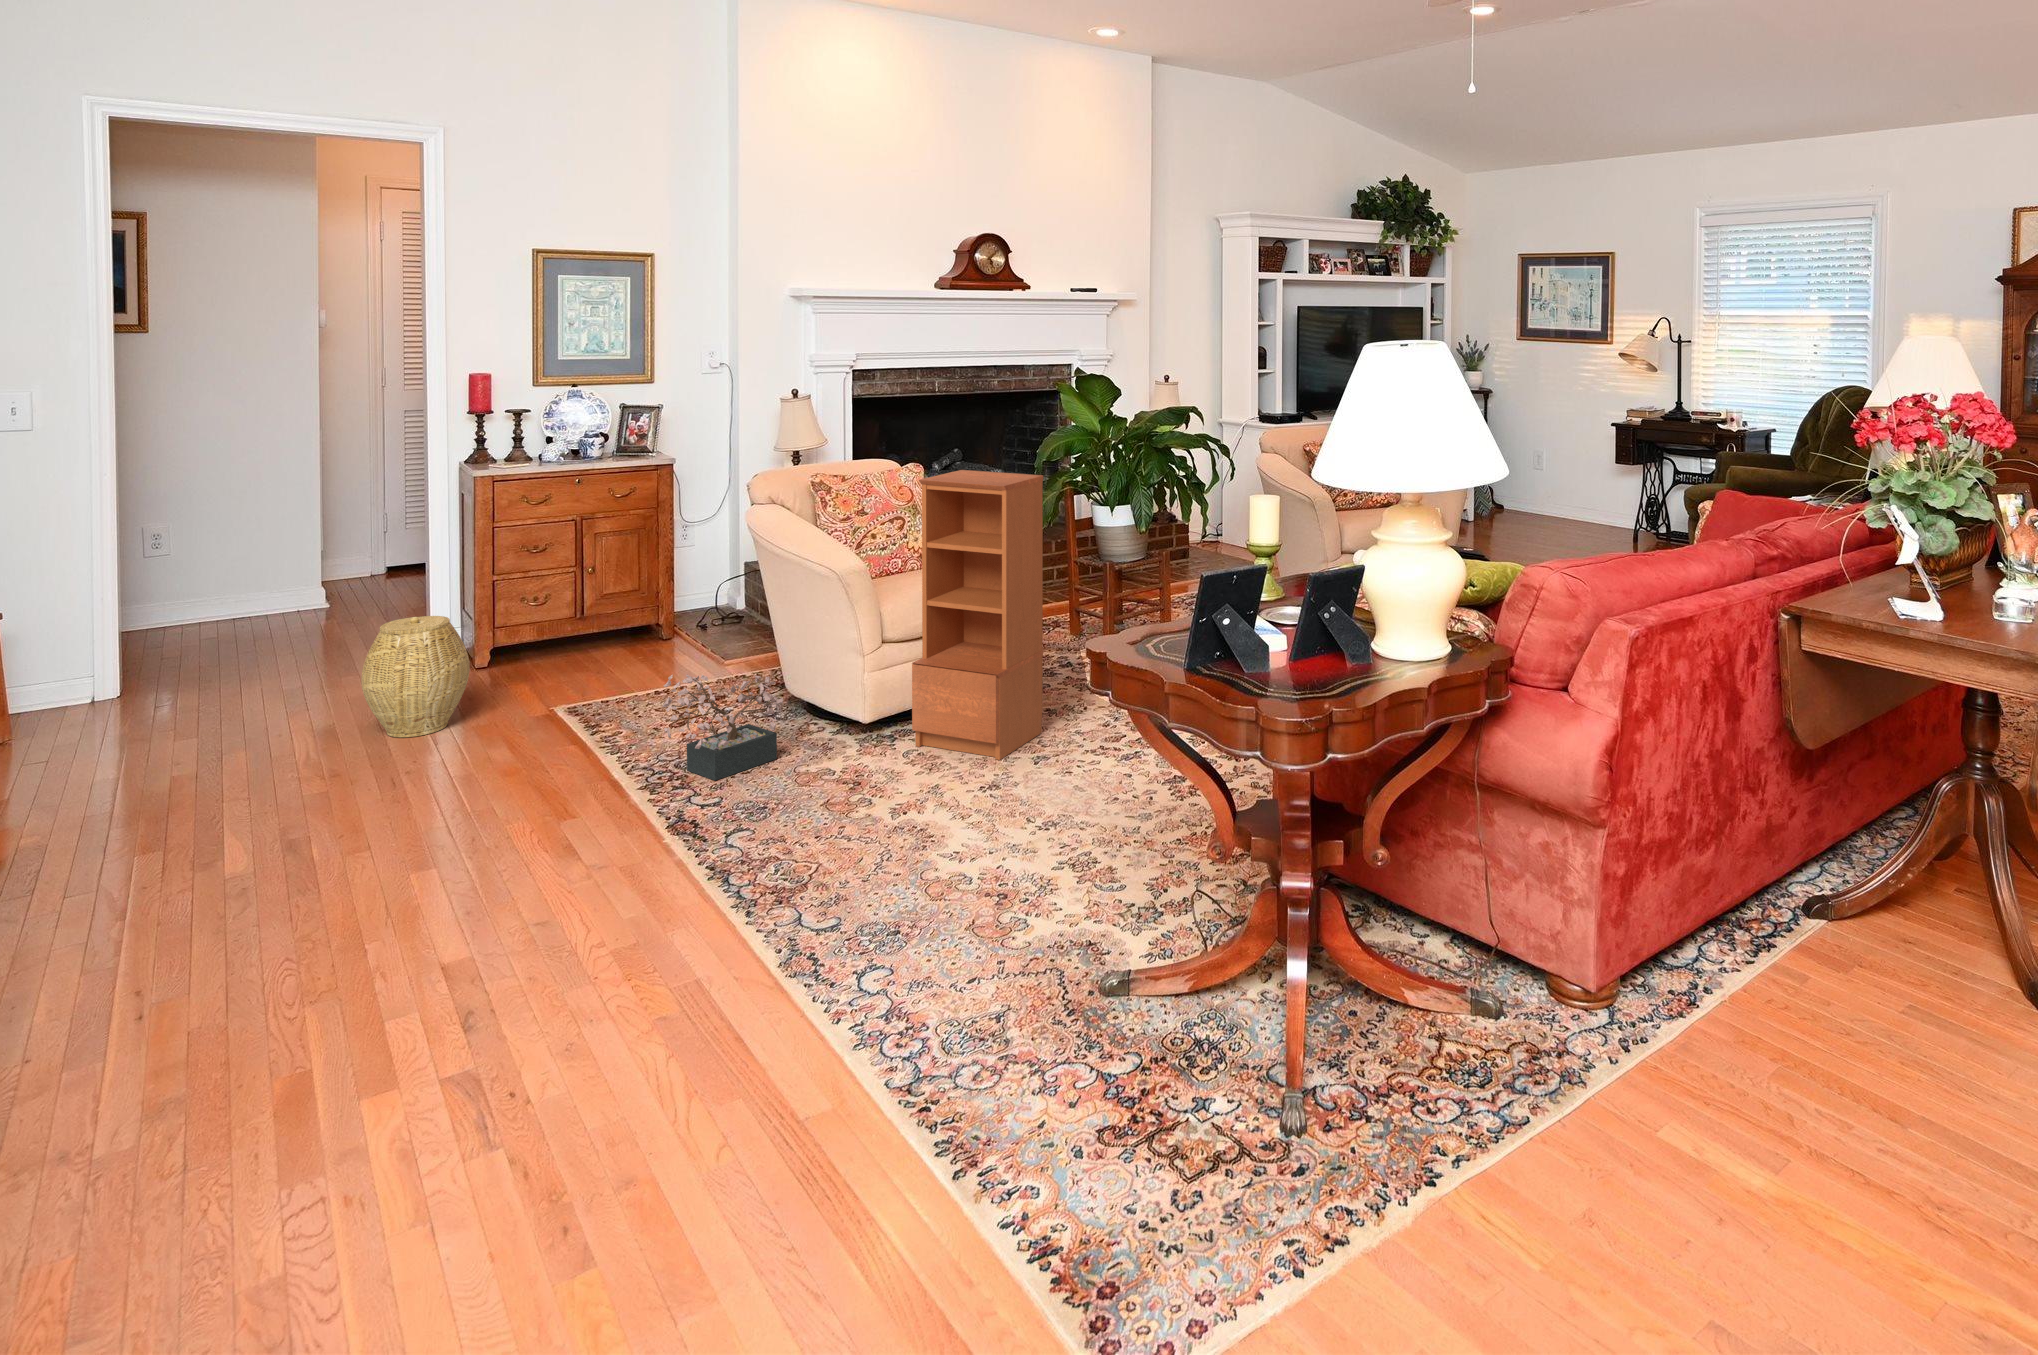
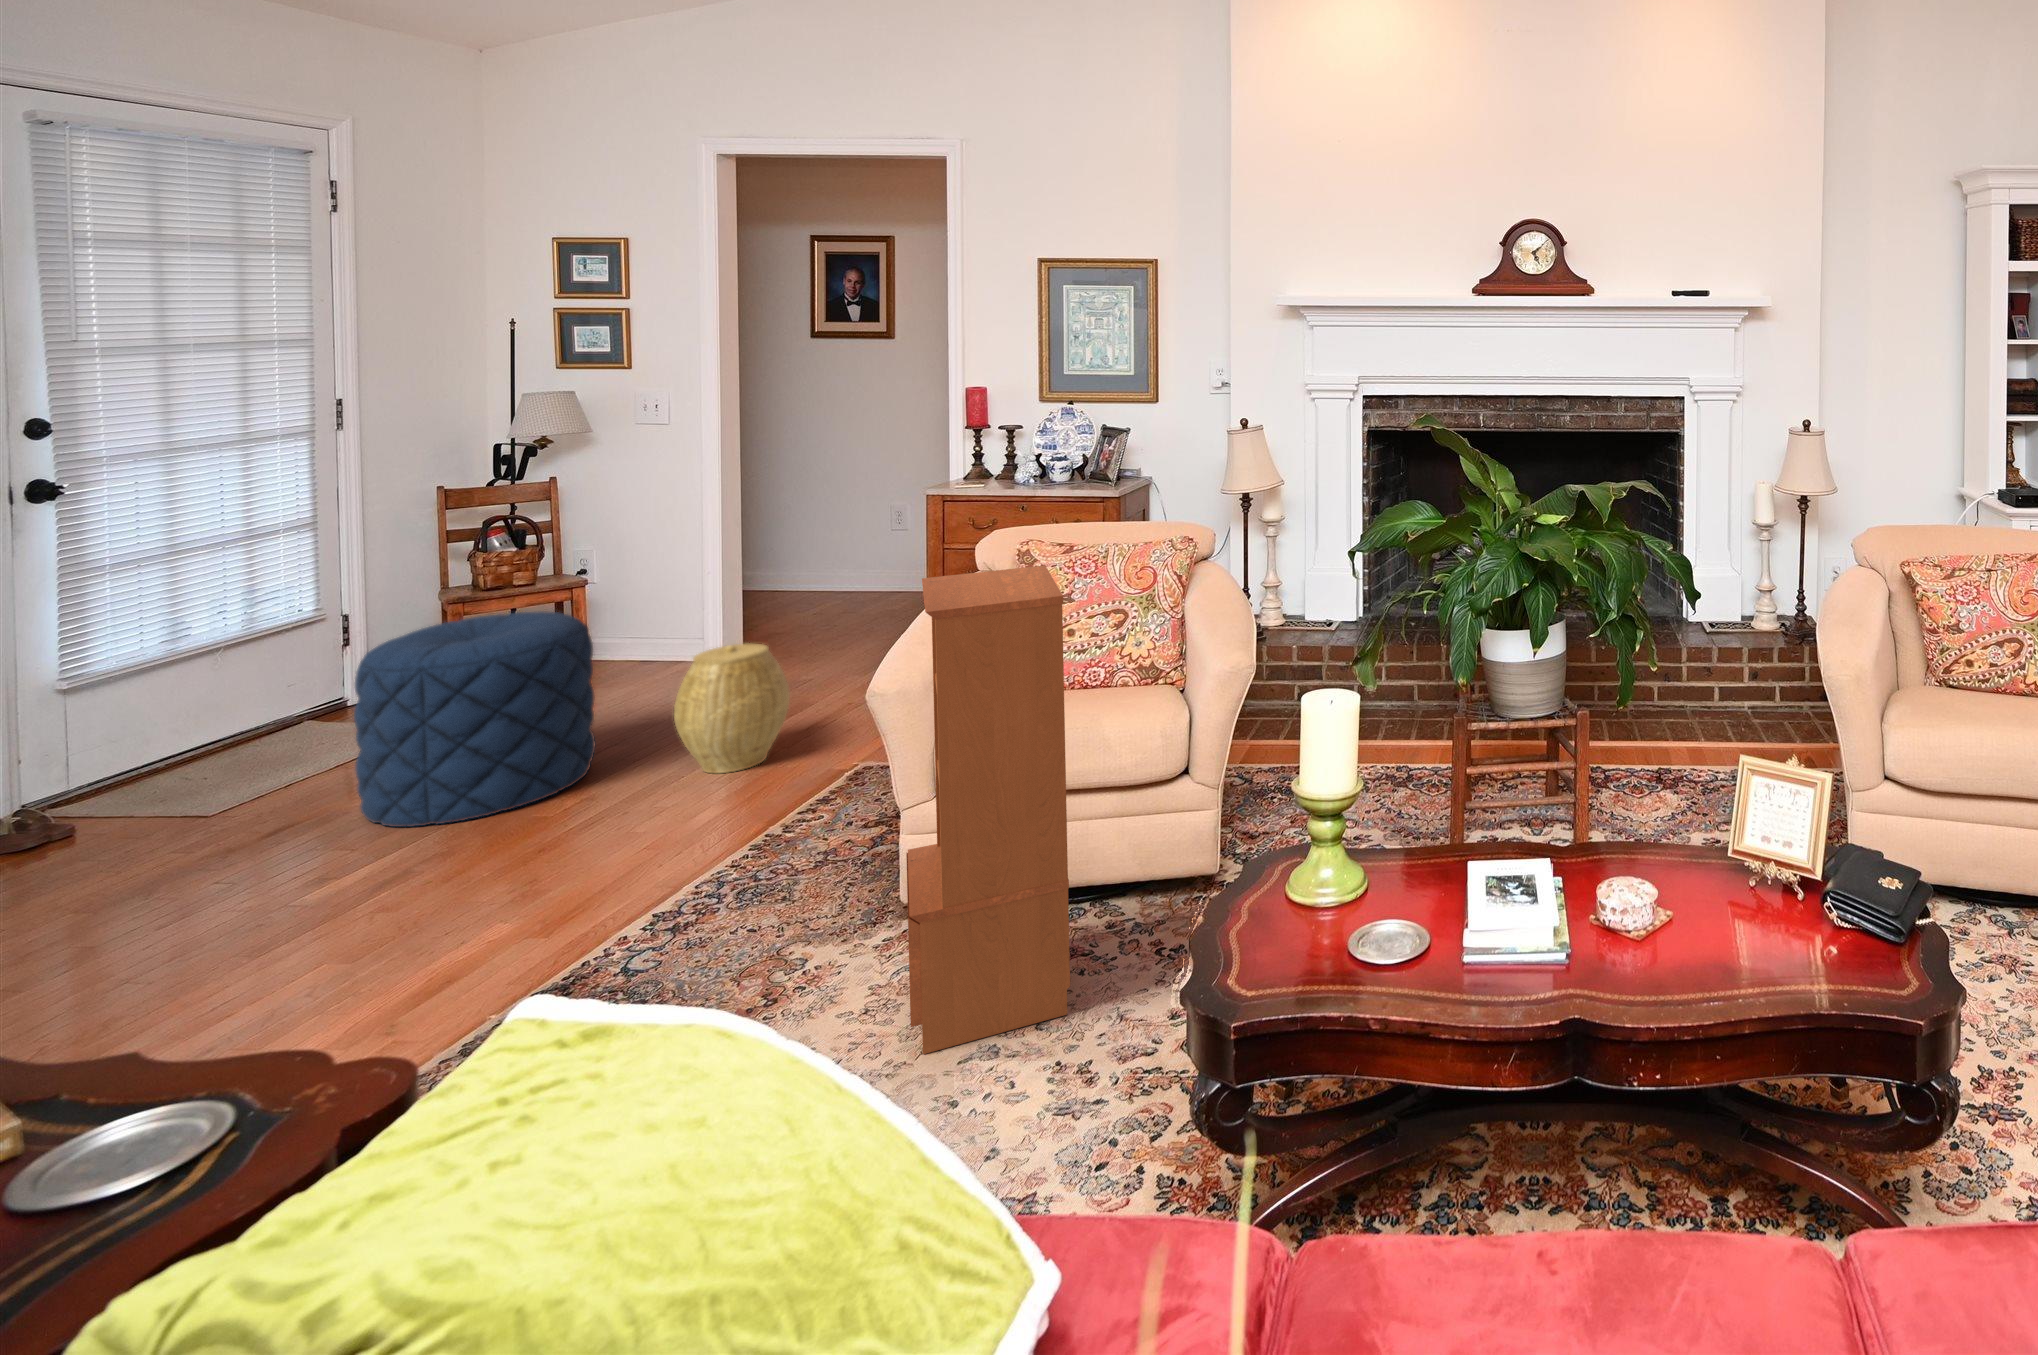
pouf: none [53,608,293,828] -> present [354,611,595,827]
decorative plant: present [662,674,783,781] -> none [637,790,830,948]

